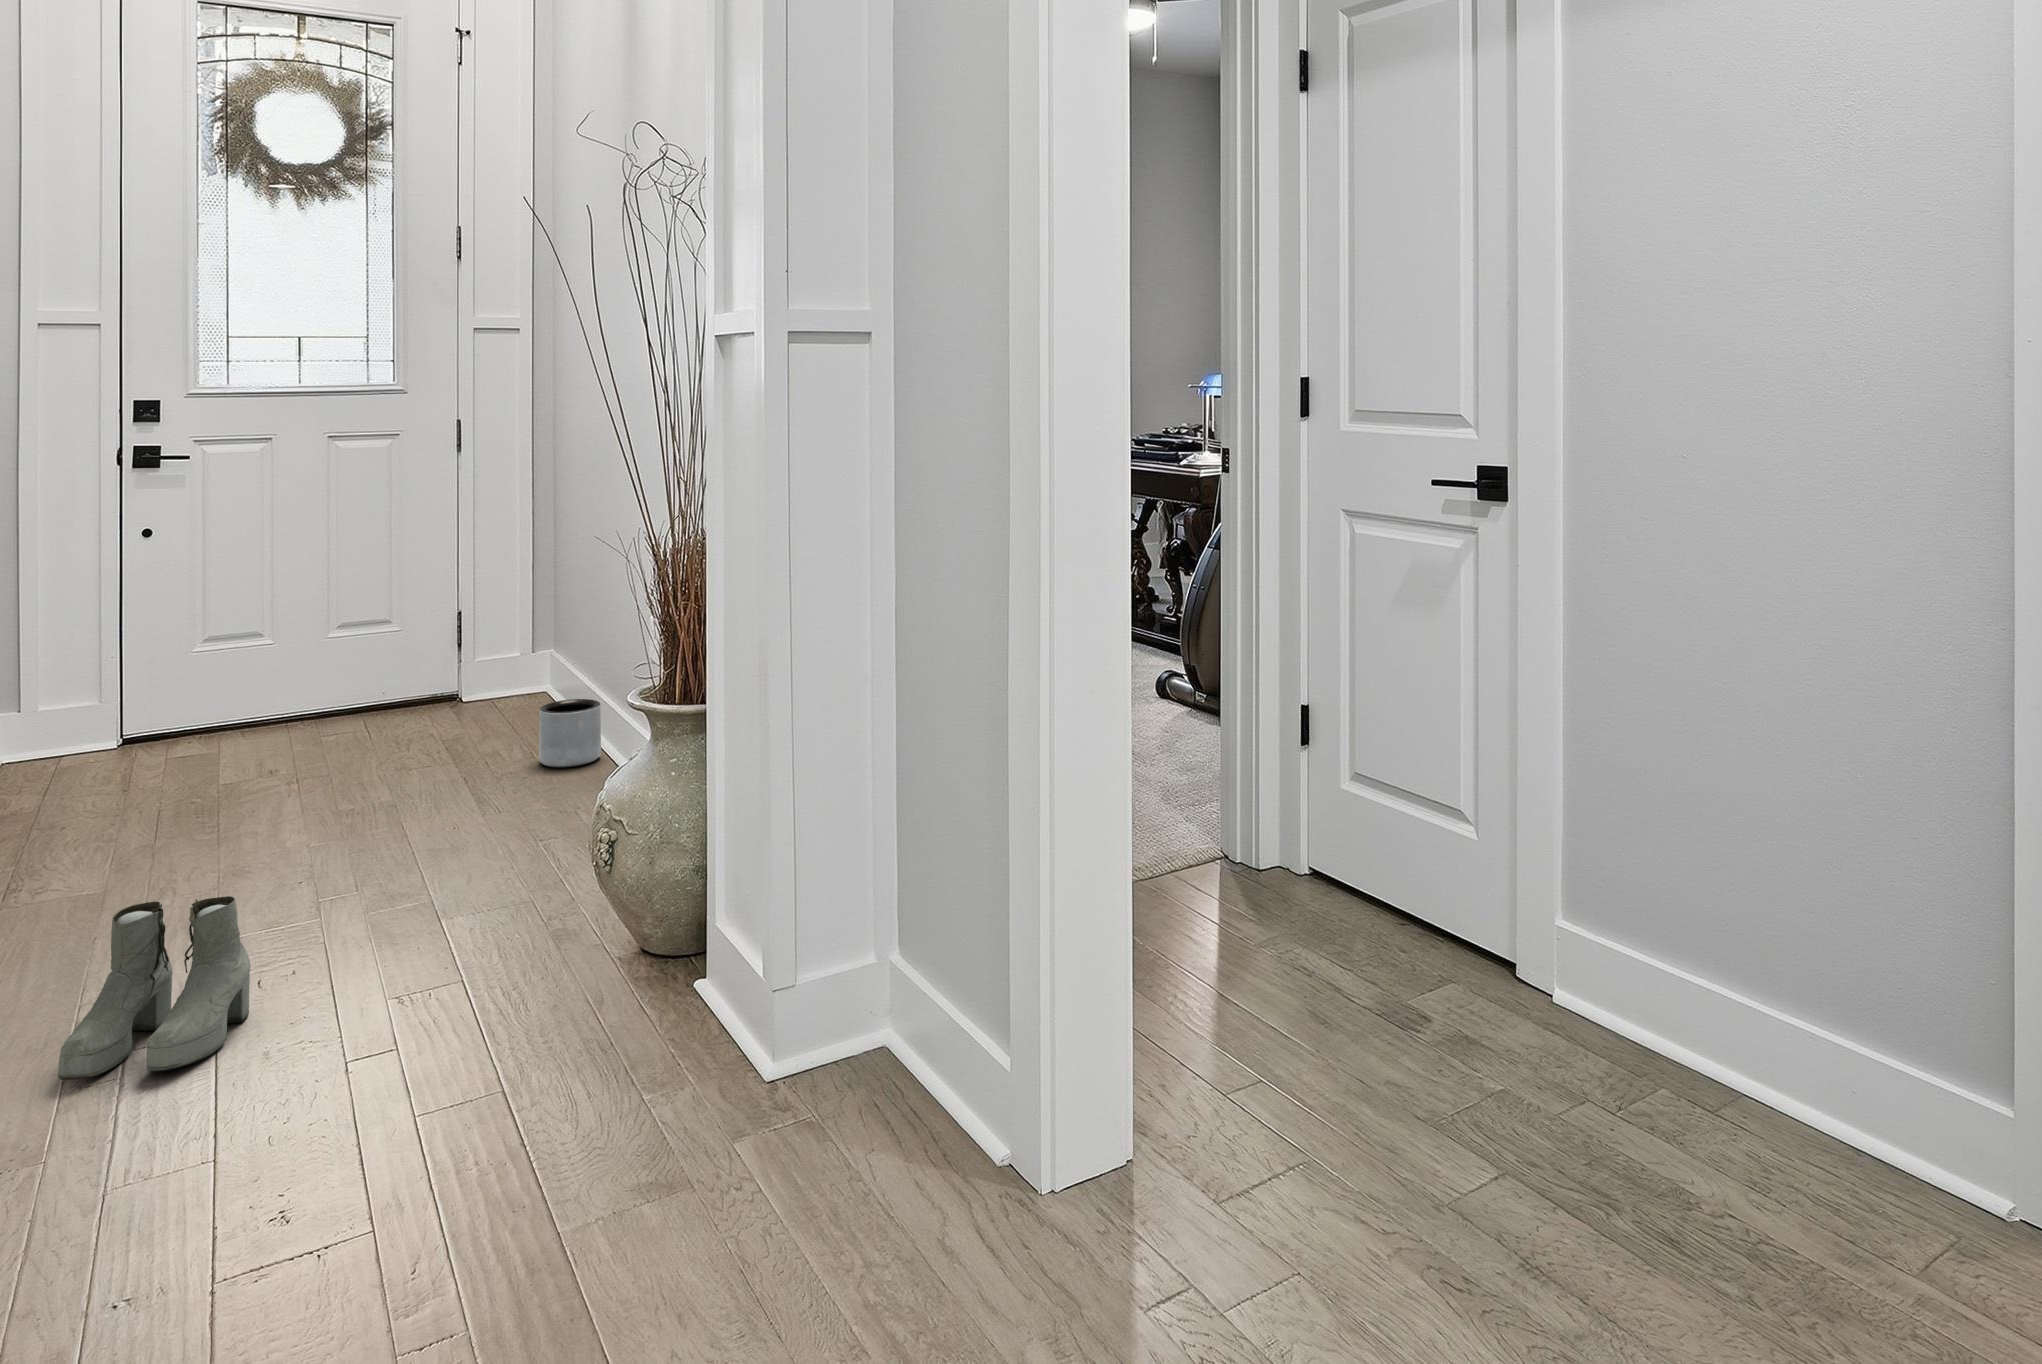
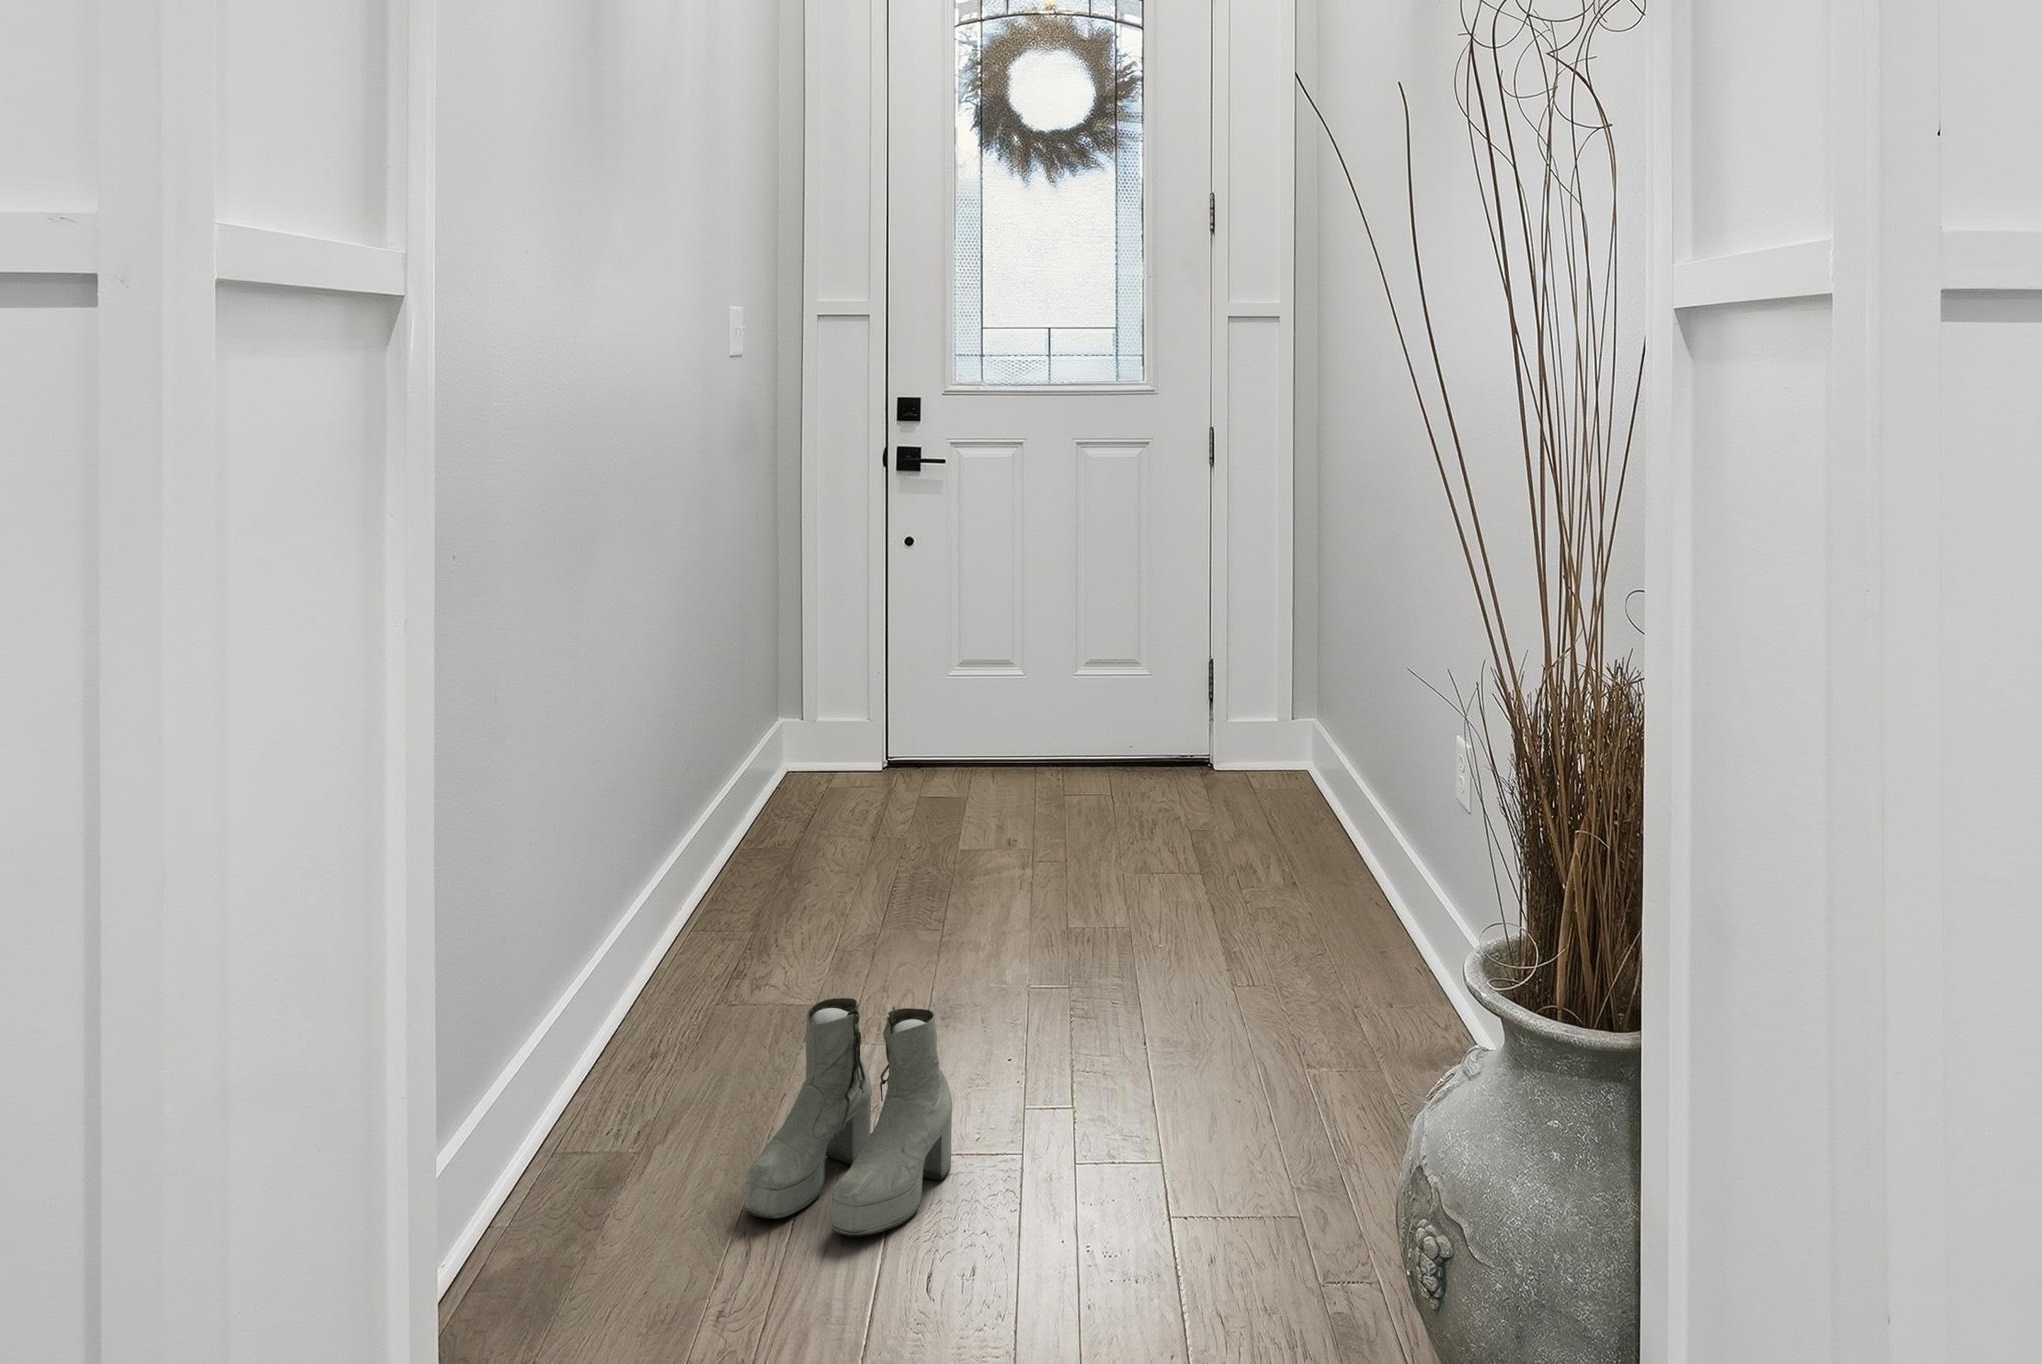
planter: present [539,699,601,767] -> none [1303,786,1378,876]

